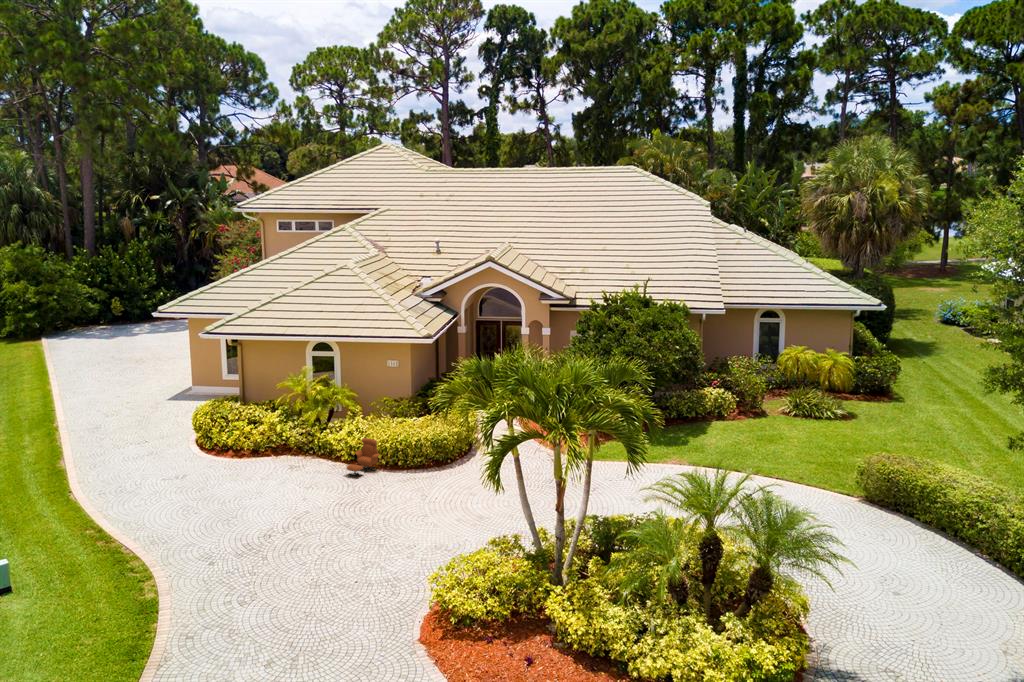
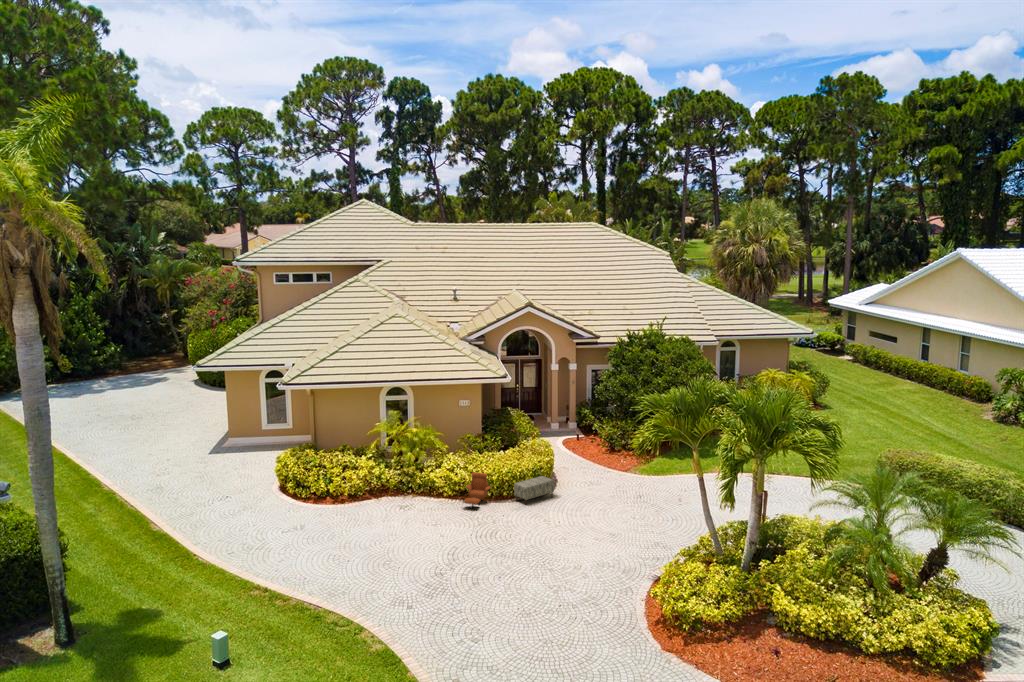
bench: none [406,447,451,477] -> present [514,476,554,505]

